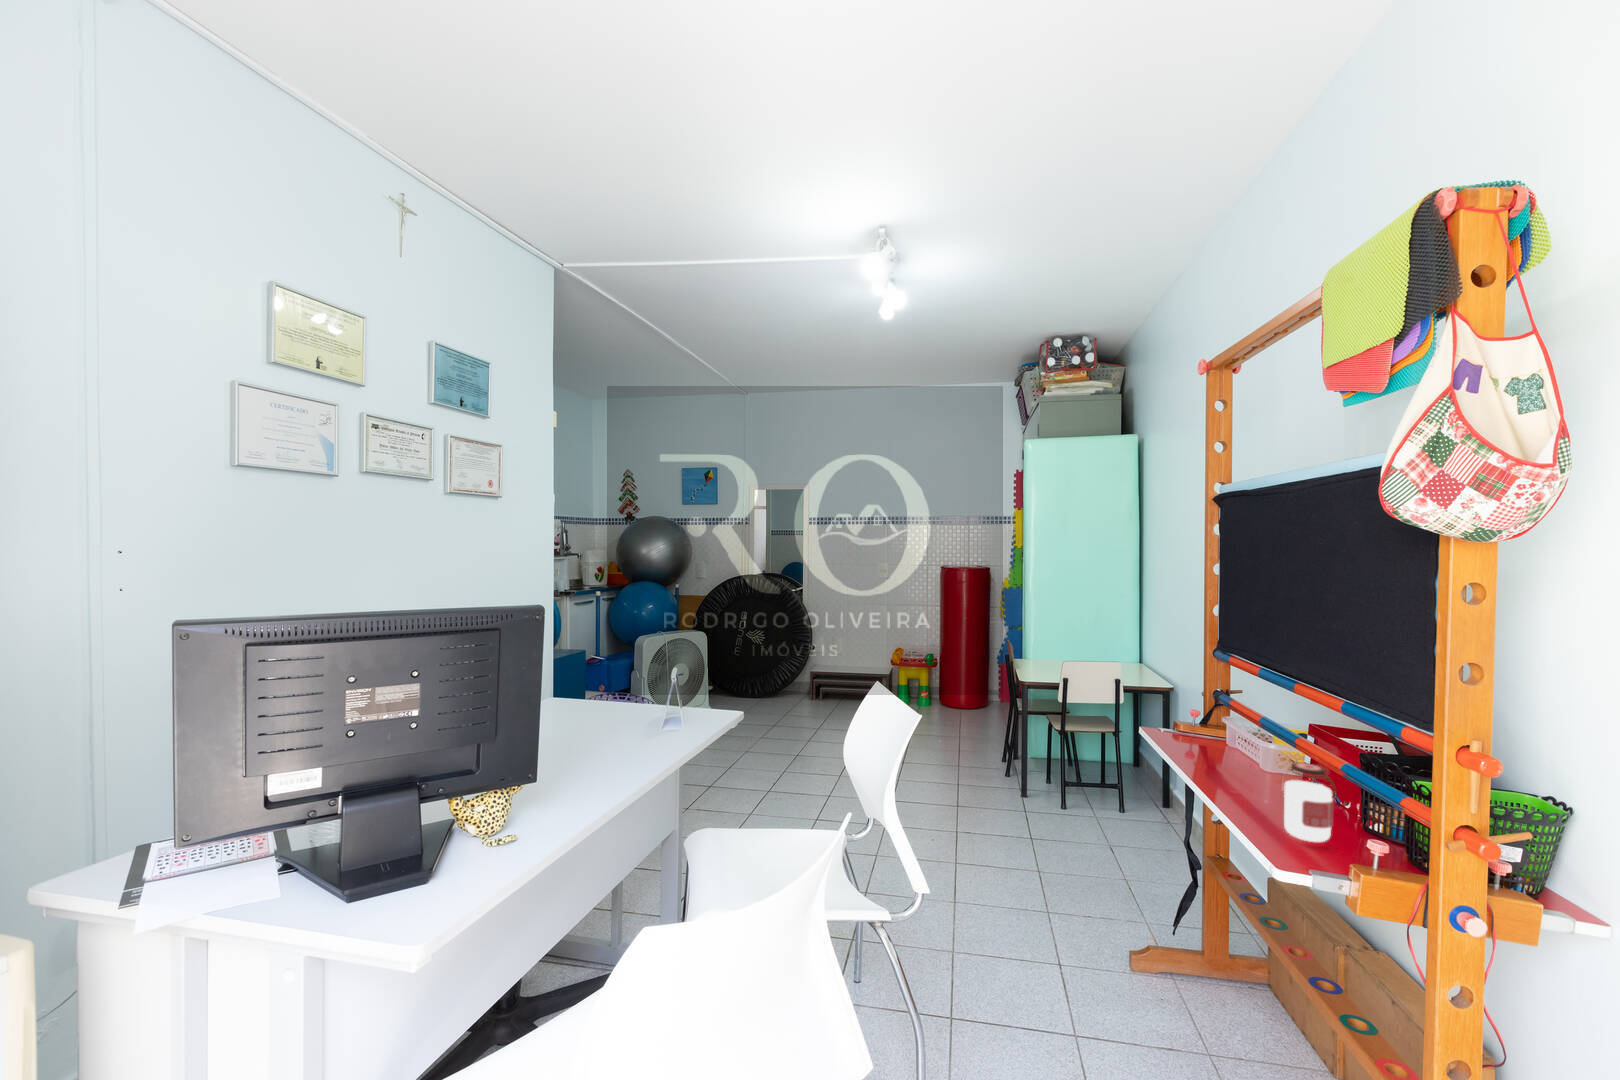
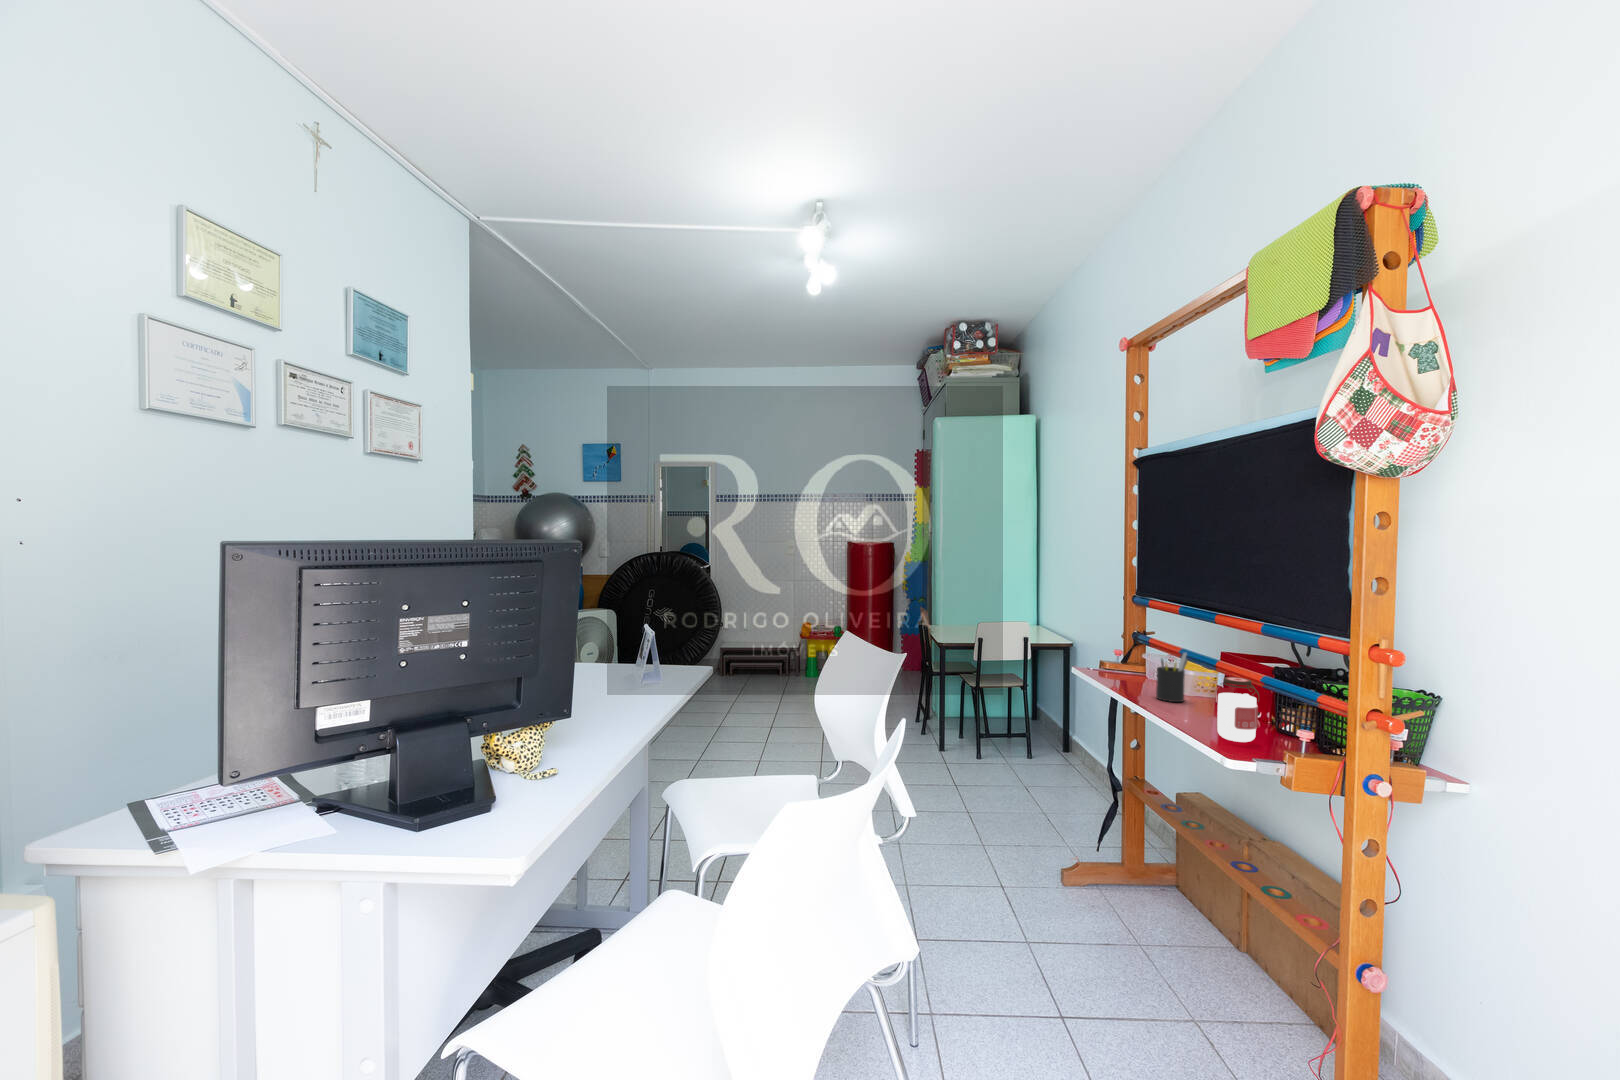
pen holder: none [1229,724,1267,781] -> present [1156,653,1188,702]

